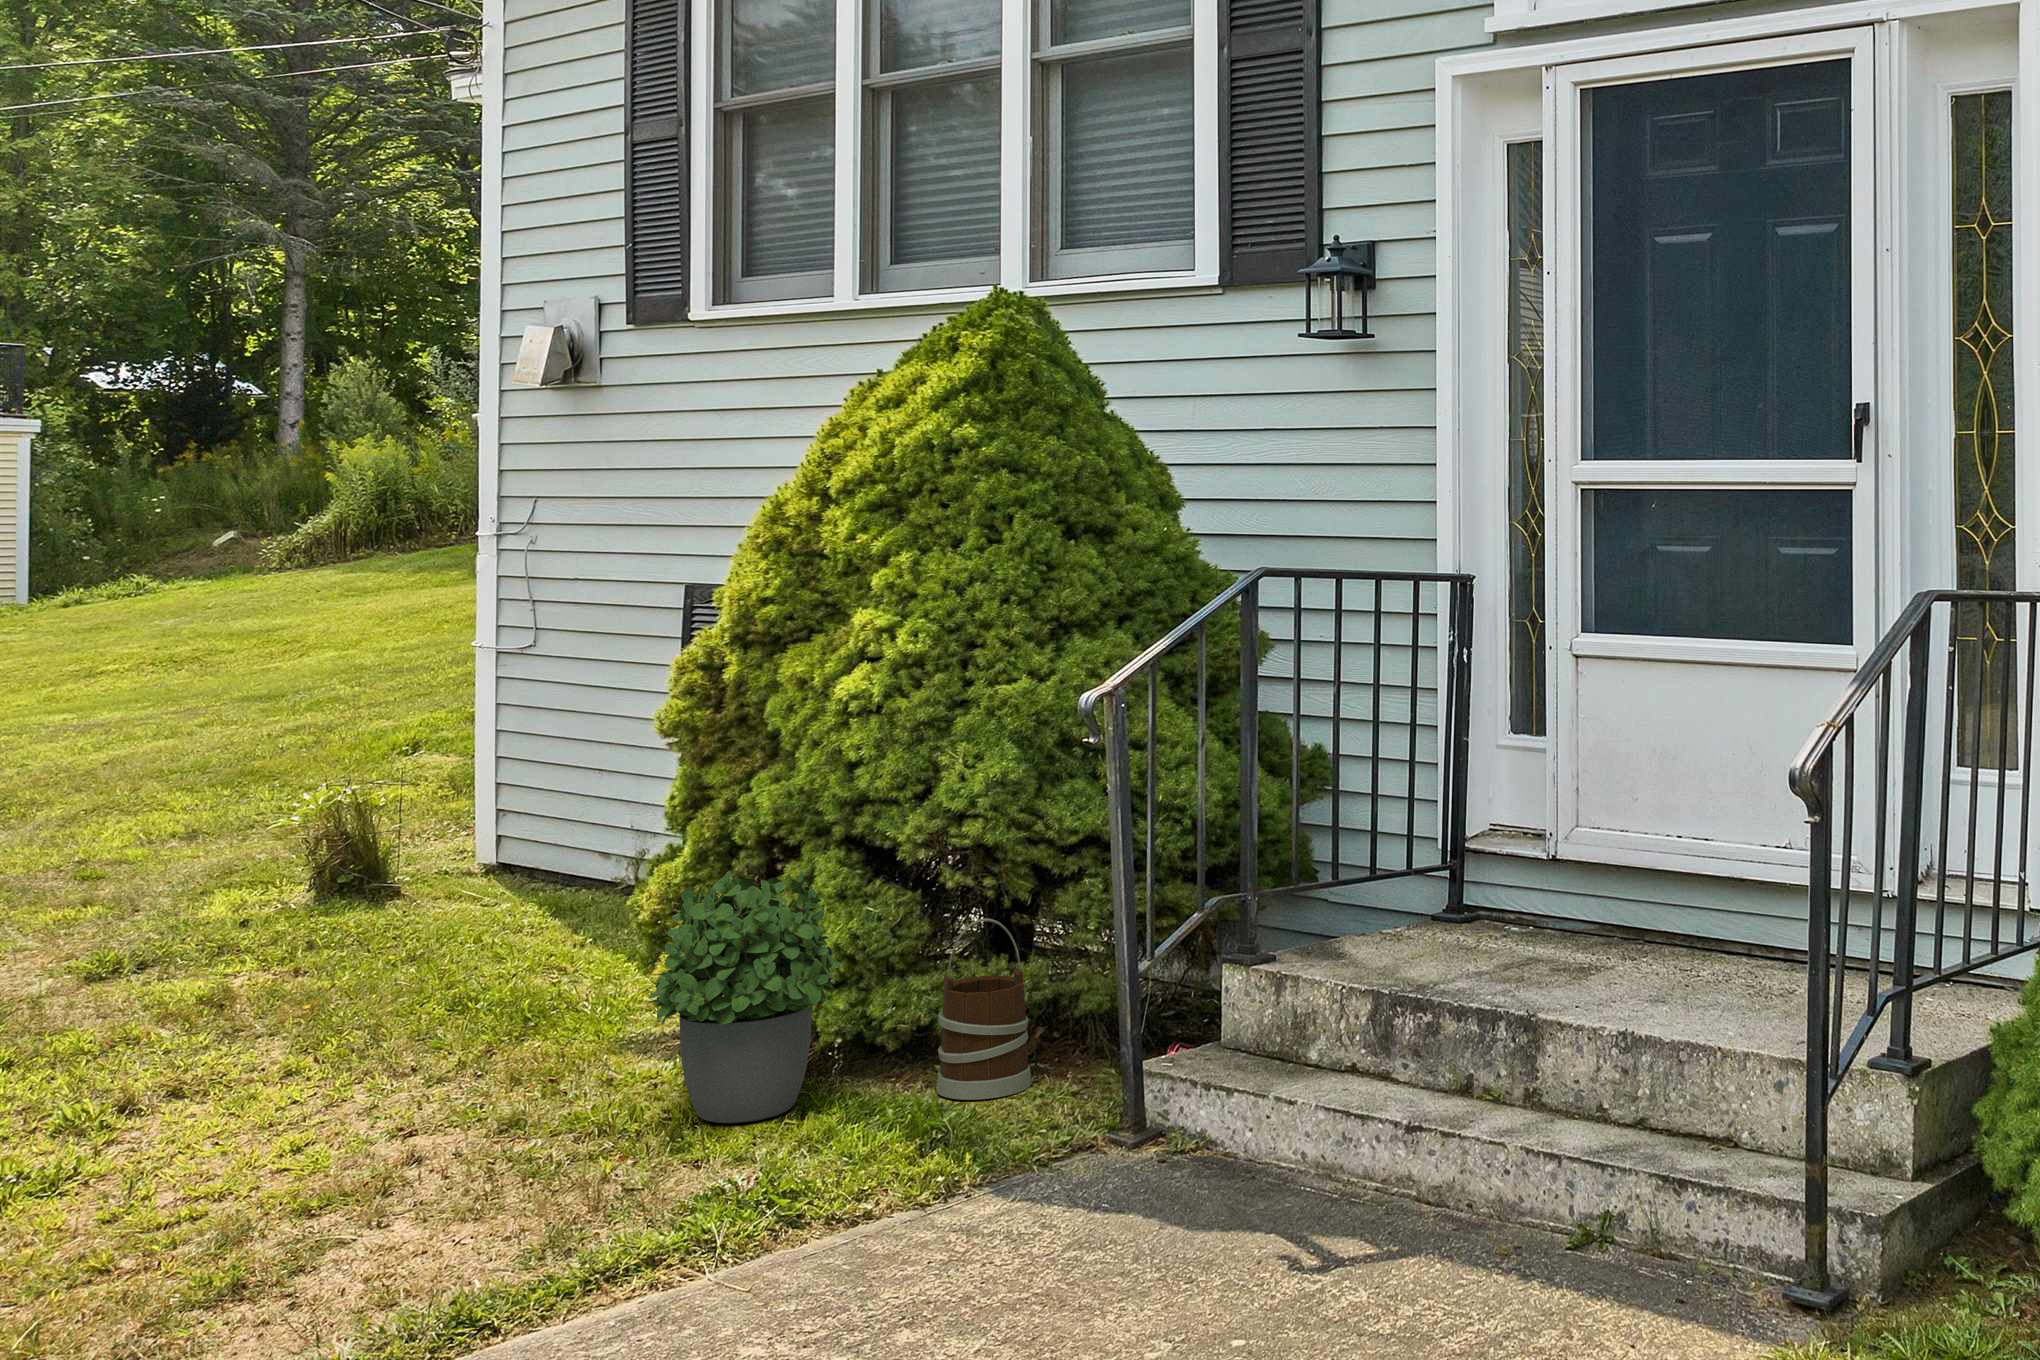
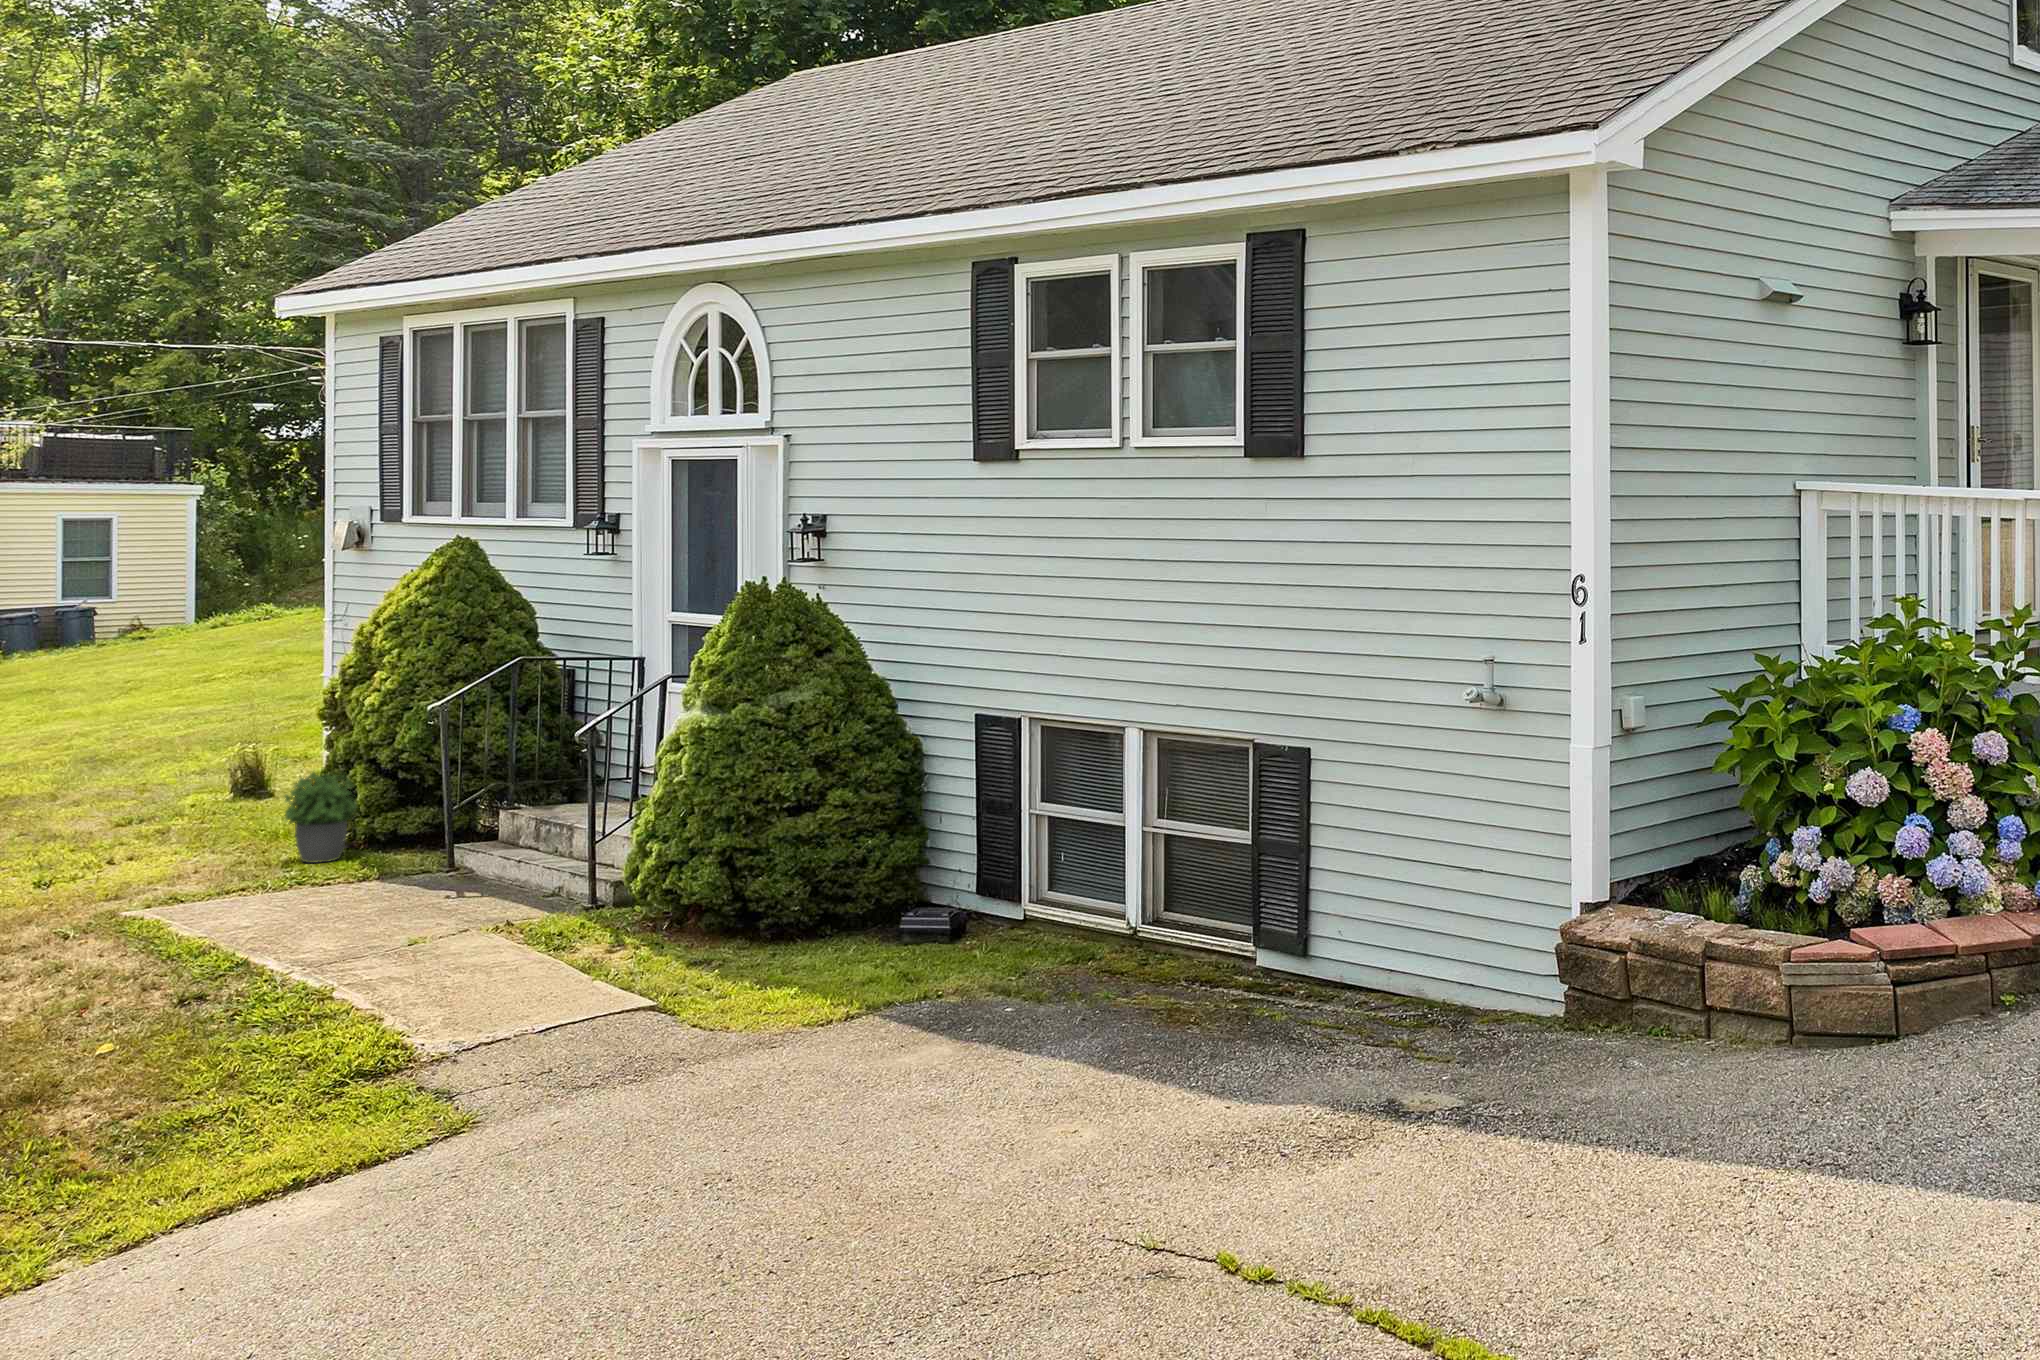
wooden bucket: present [936,918,1032,1100] -> none [391,792,430,859]

